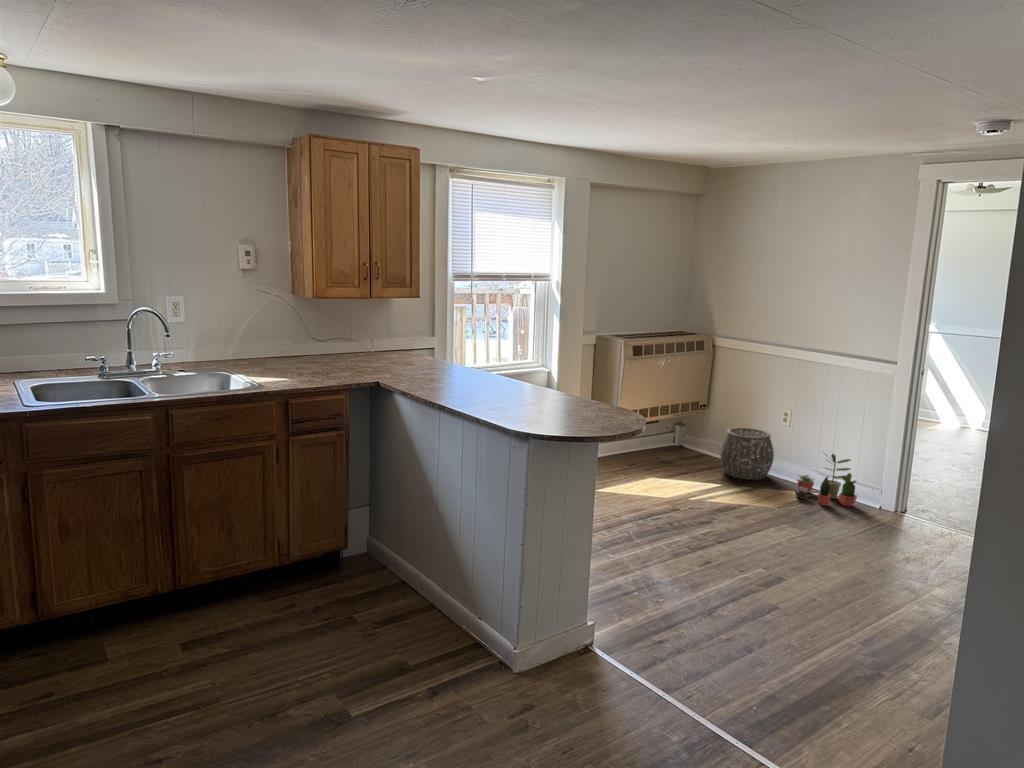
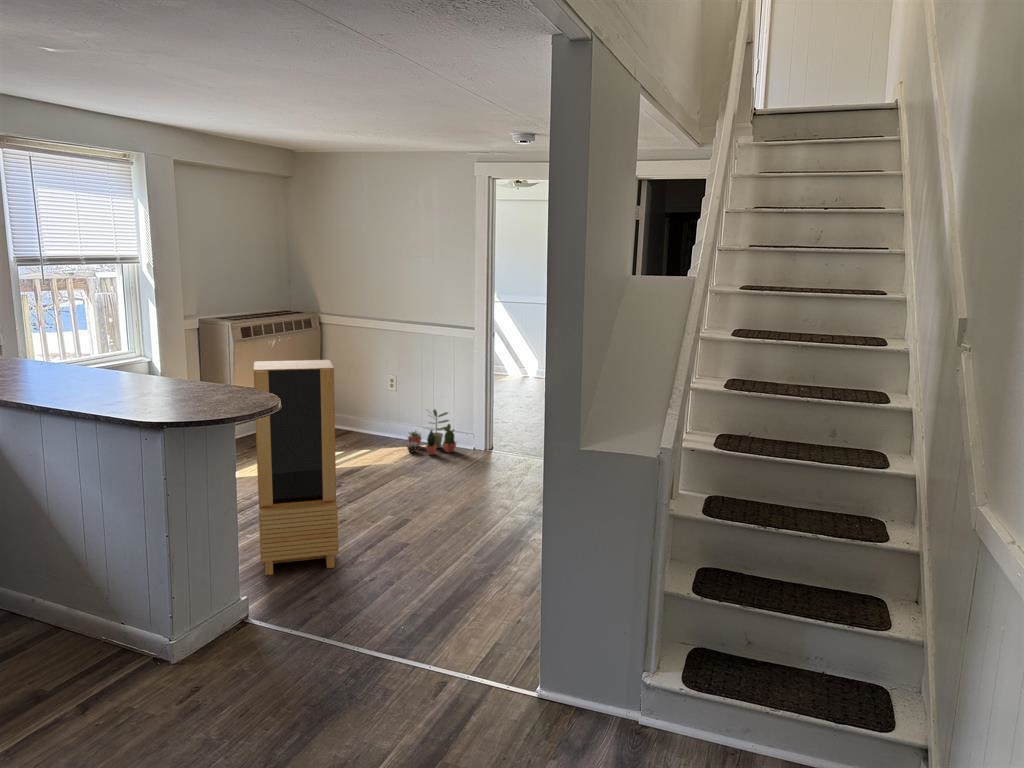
storage cabinet: none [615,382,712,613] -> present [254,360,338,575]
woven basket: present [720,428,774,480] -> none [337,397,386,444]

